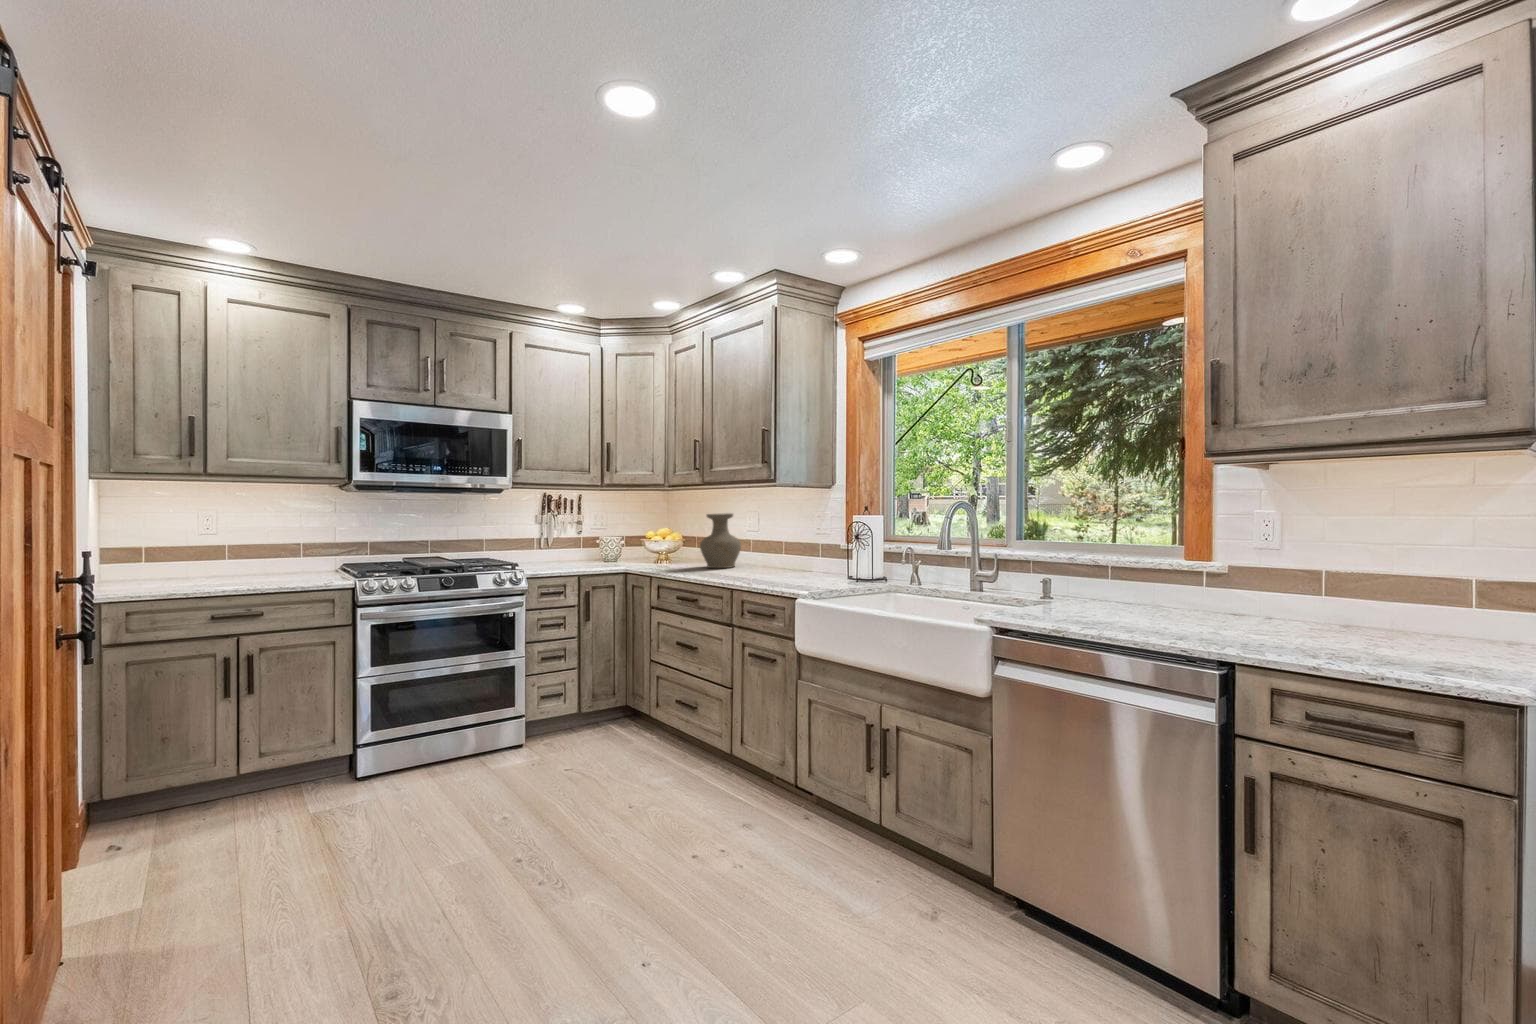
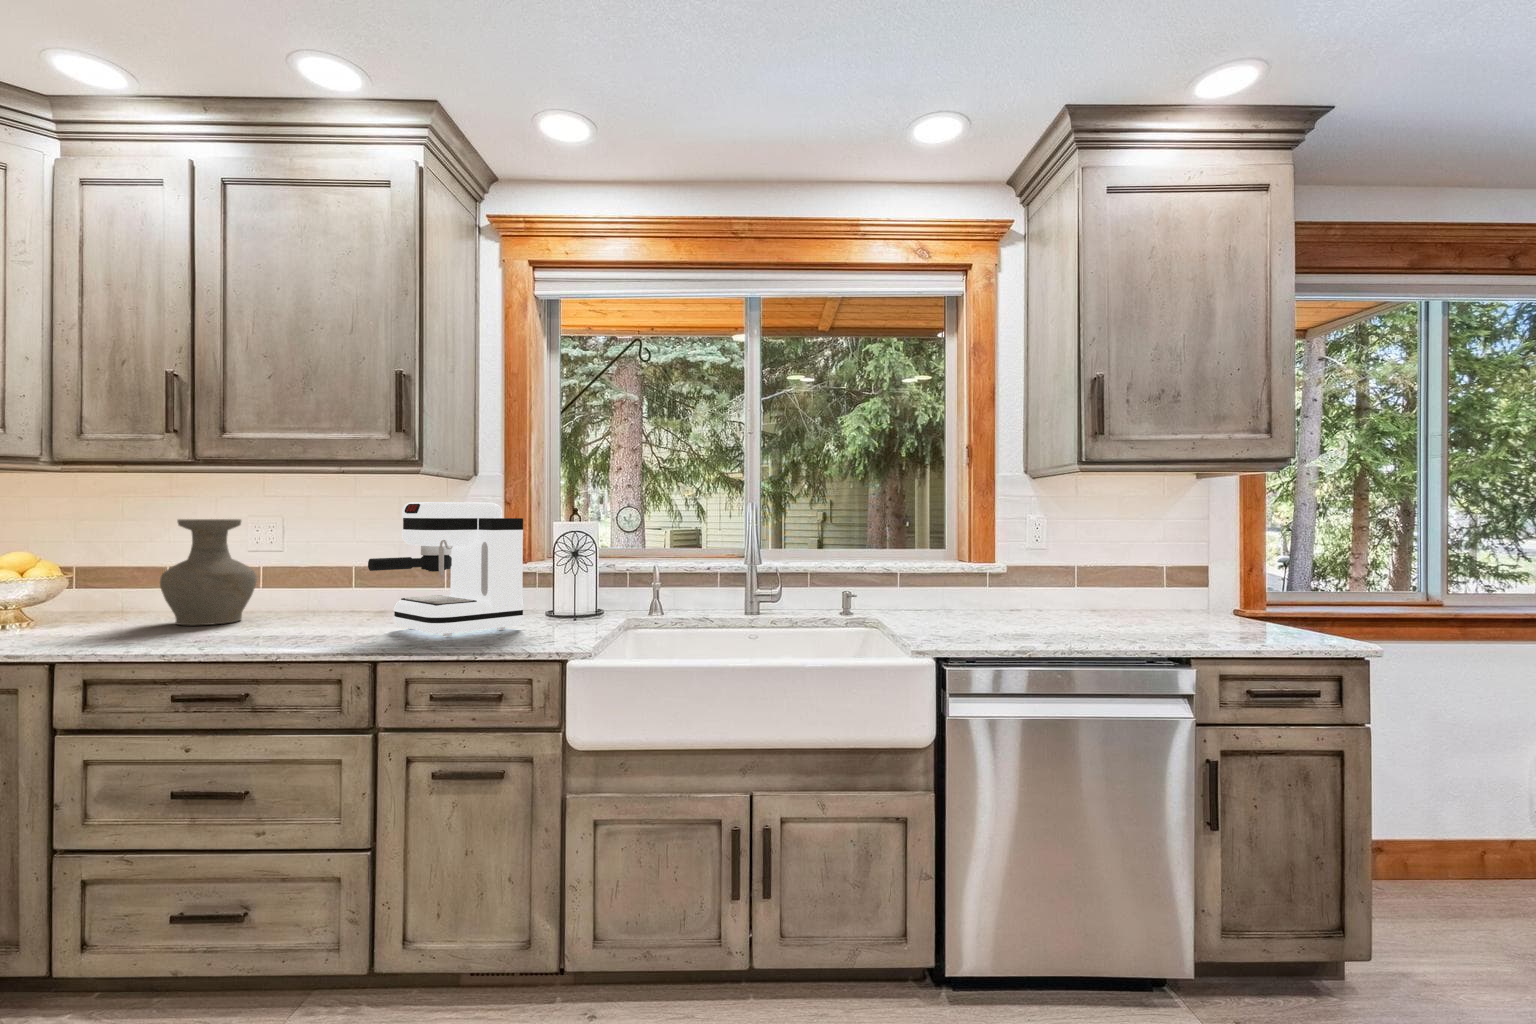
coffee maker: none [743,504,817,582] -> present [368,502,523,636]

